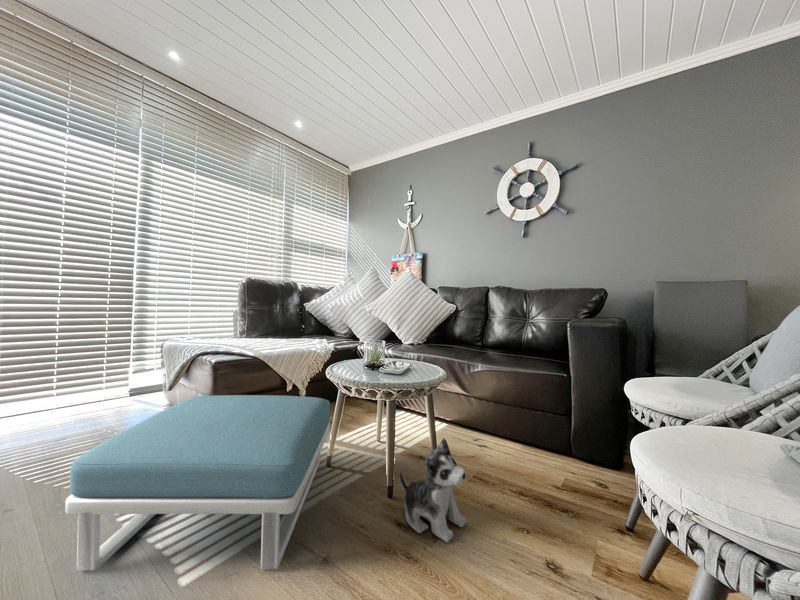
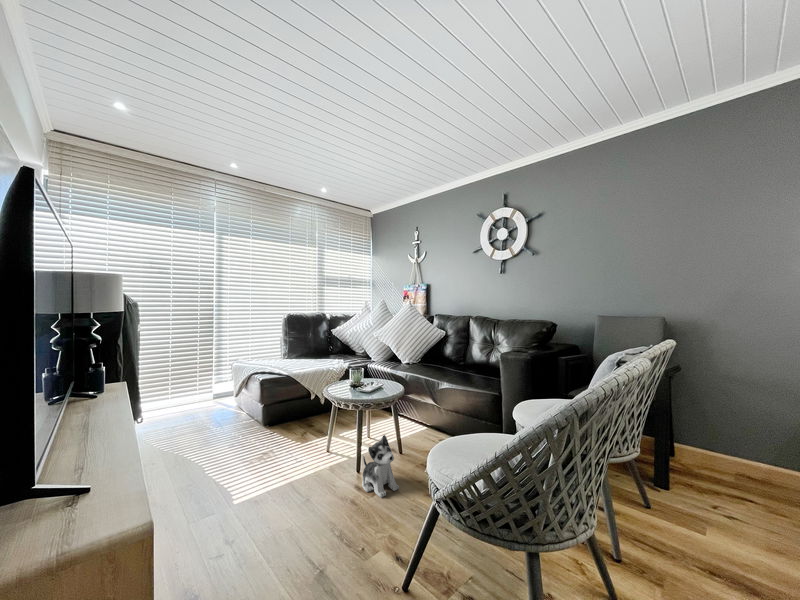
footstool: present [65,395,330,571] -> none [181,403,329,502]

